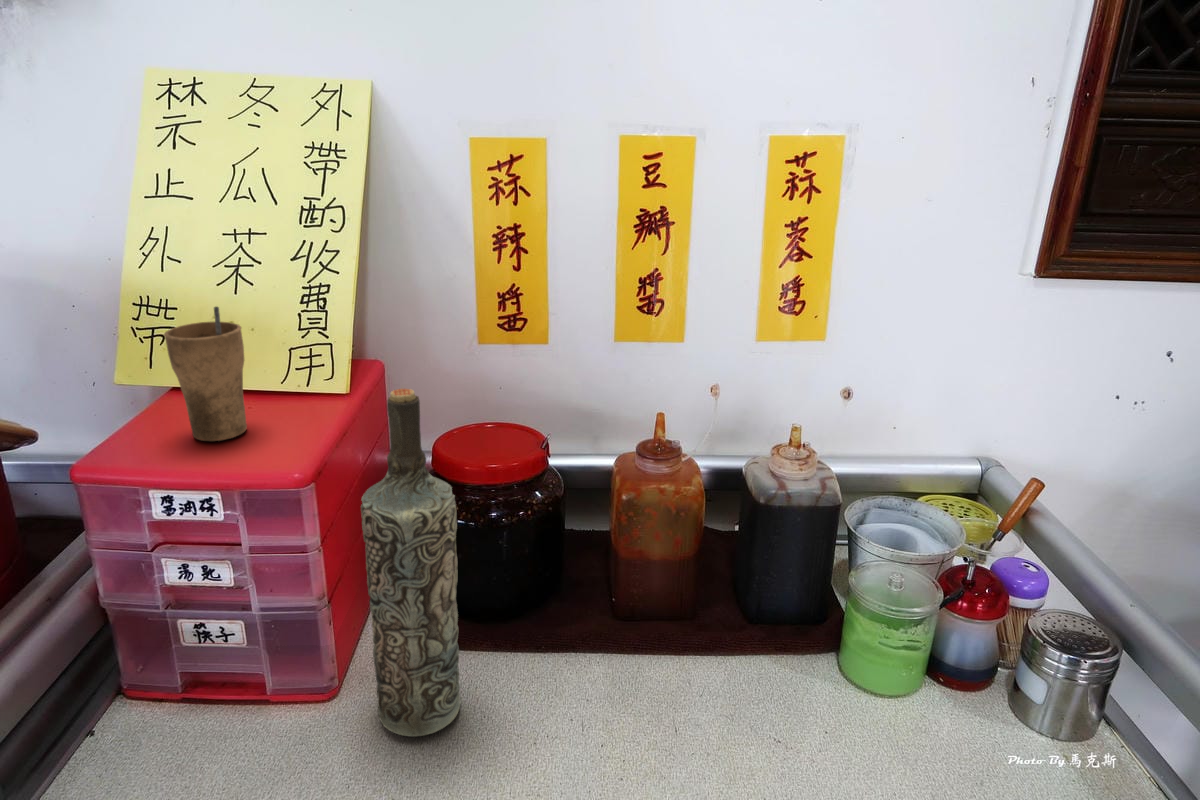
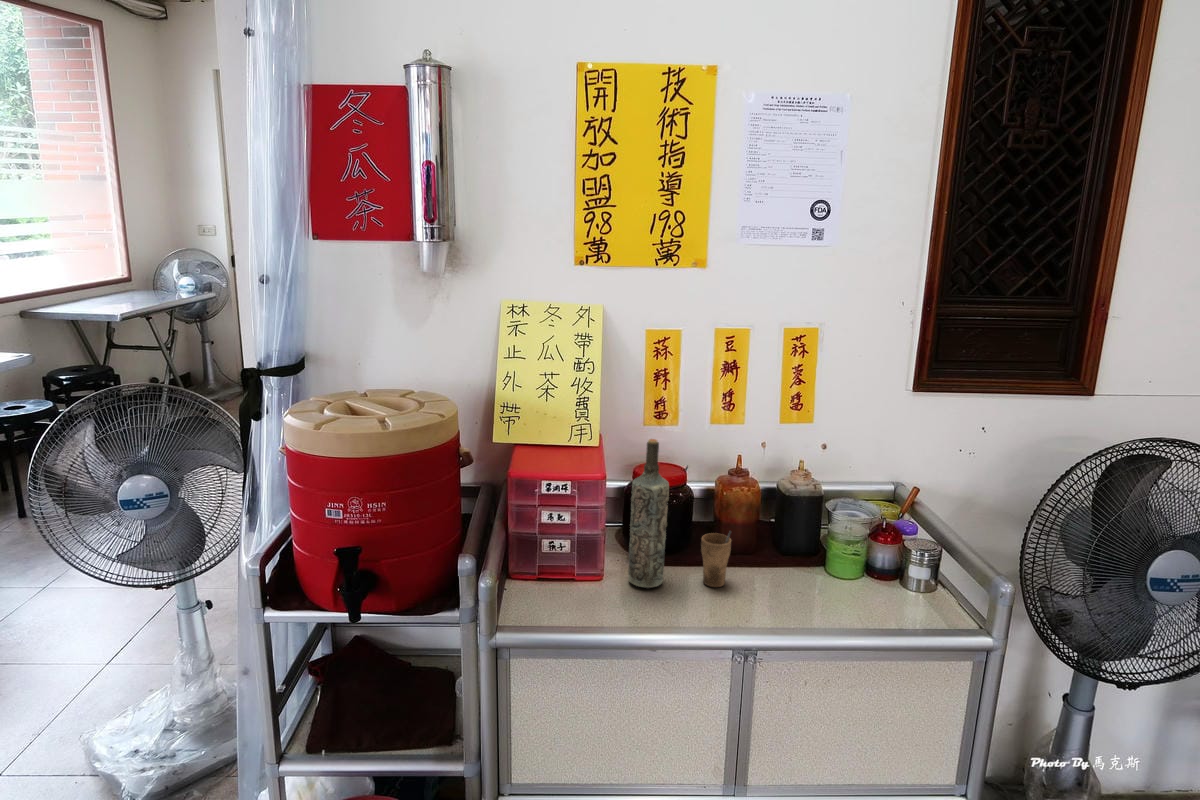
cup: present [164,307,247,441] -> present [701,531,731,587]

